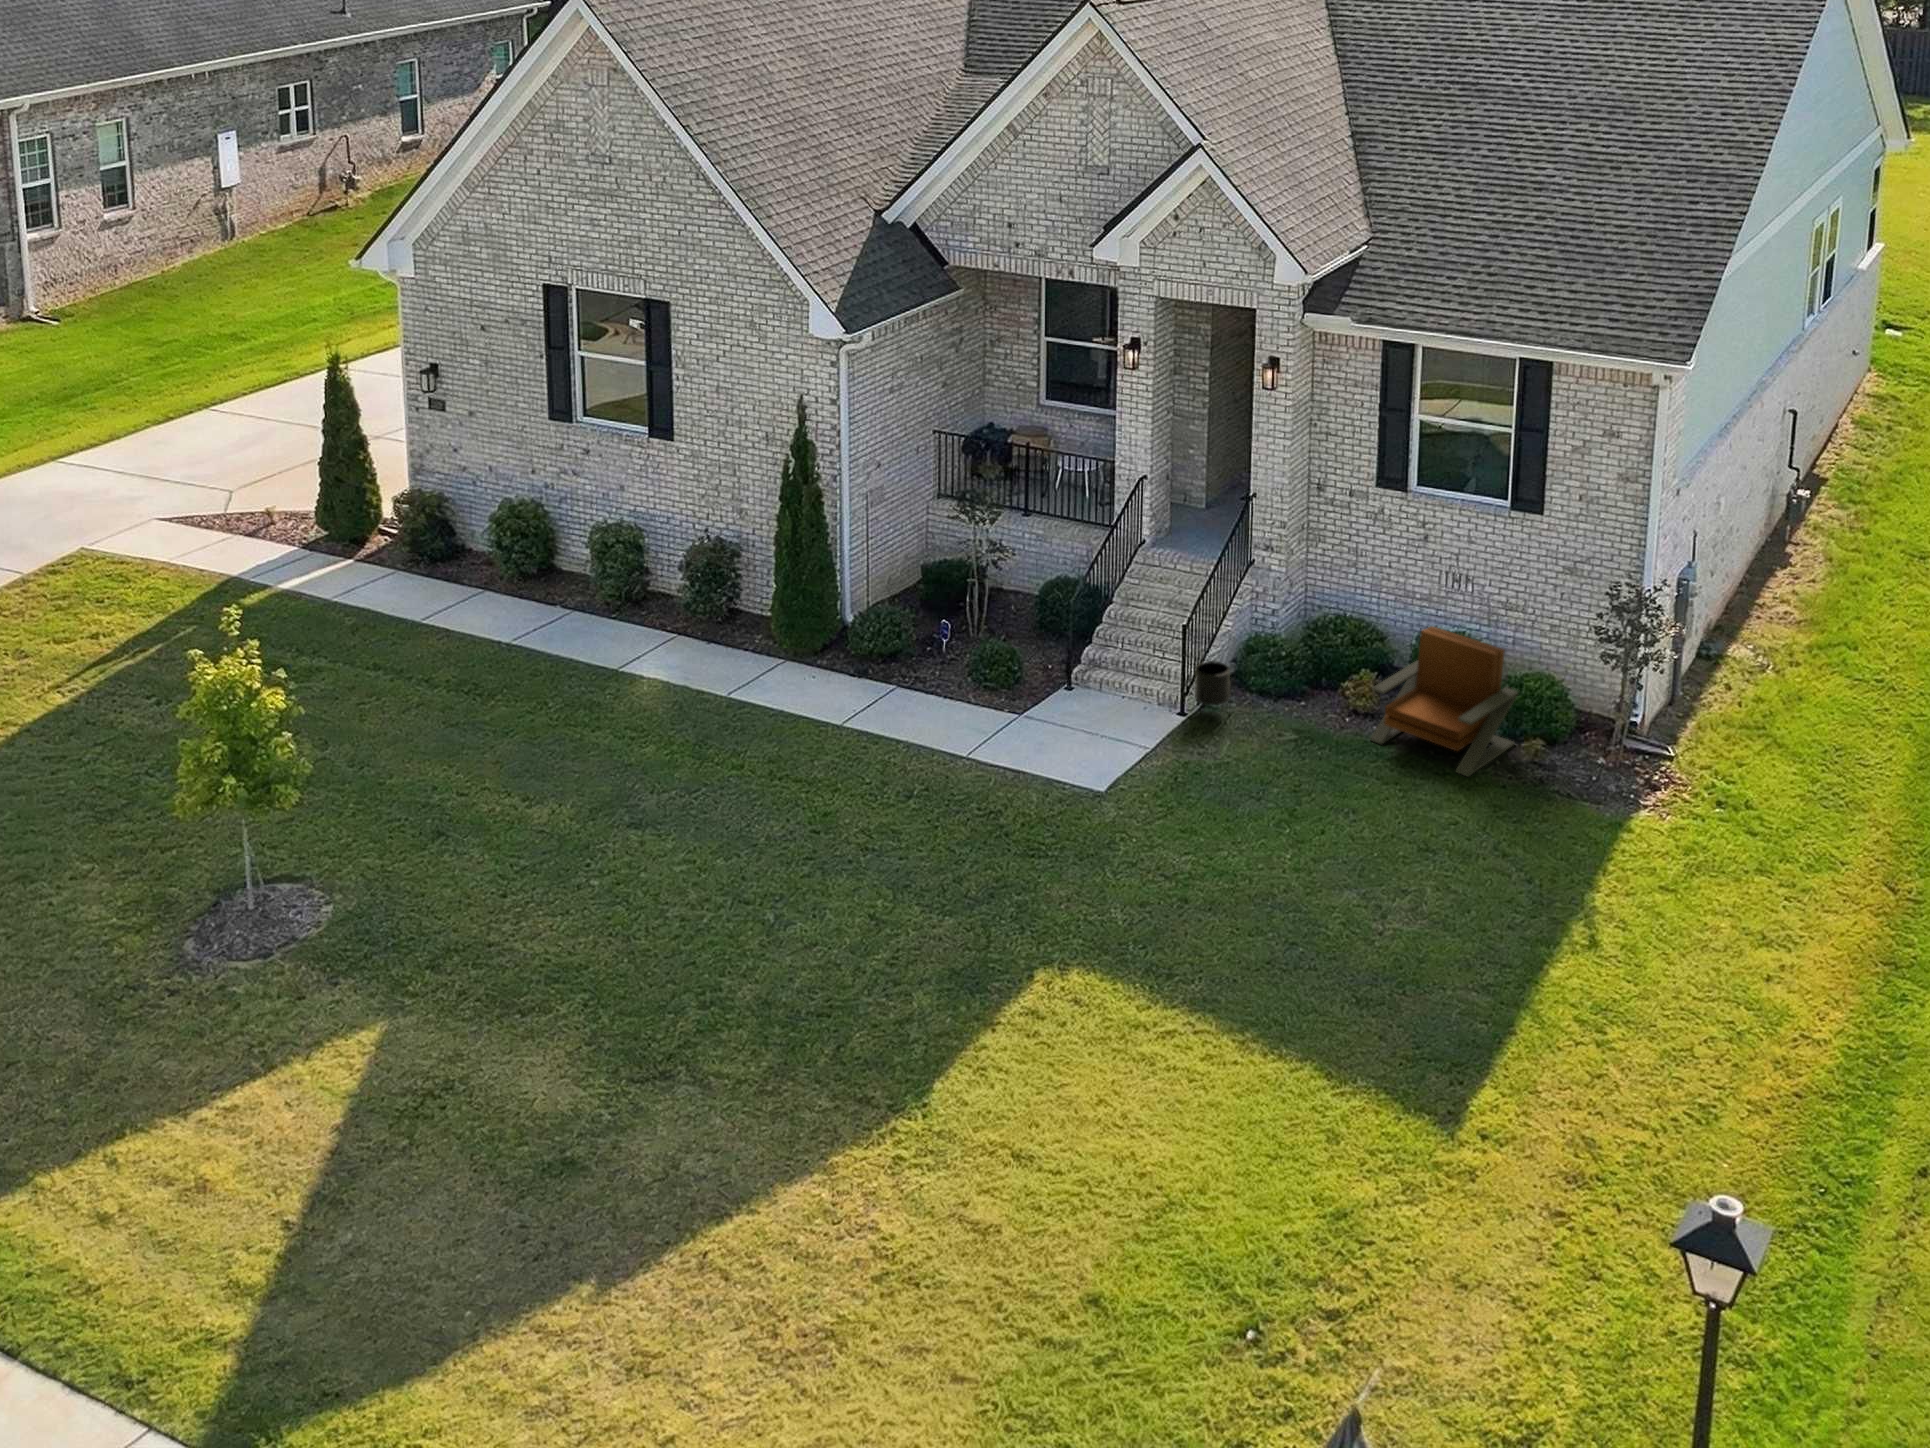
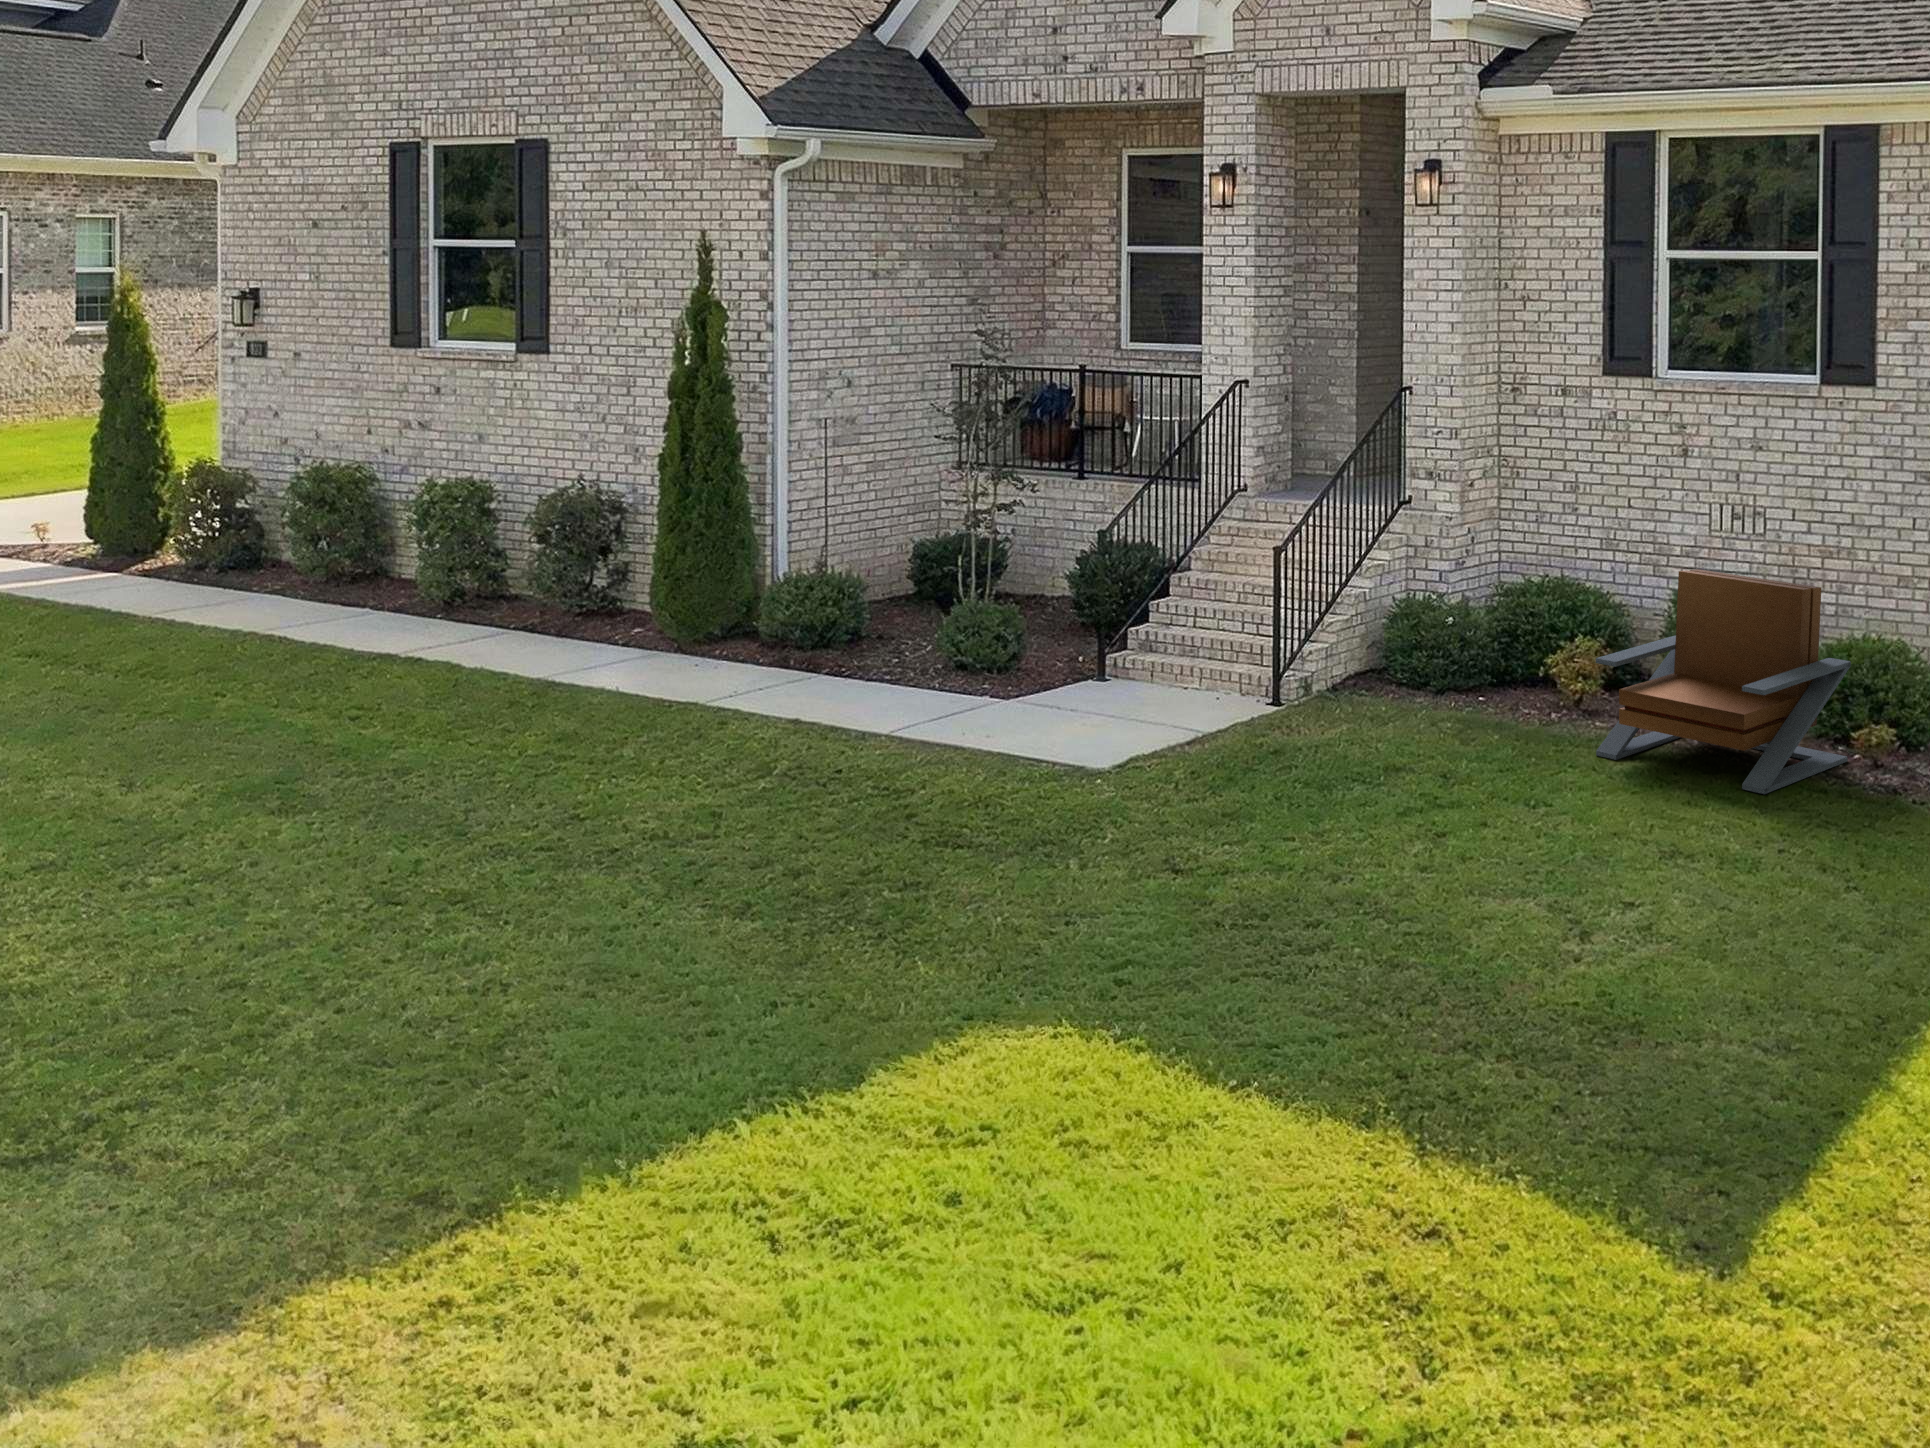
planter: present [1195,661,1231,715] -> none [1306,640,1366,733]

